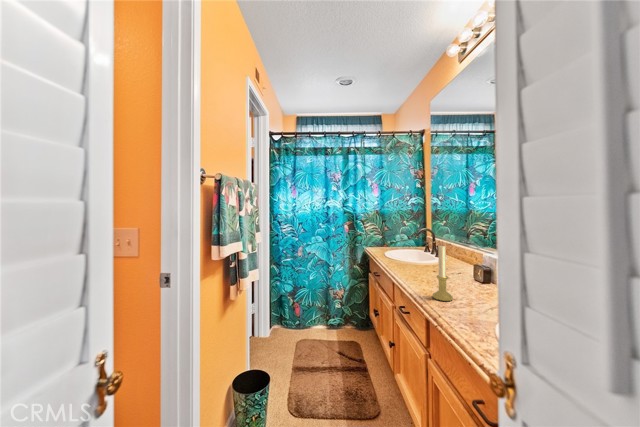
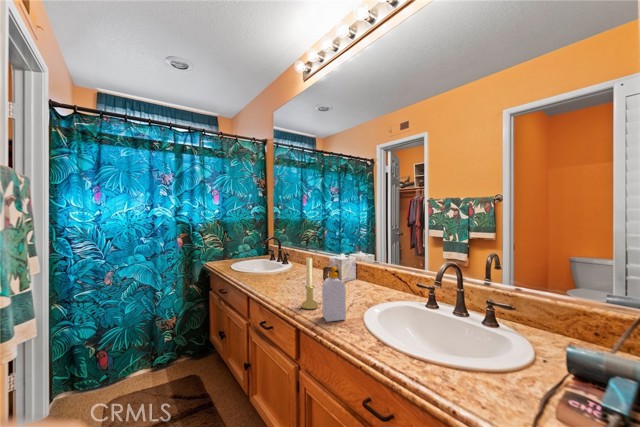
soap bottle: none [451,256,479,319] -> present [322,267,346,322]

